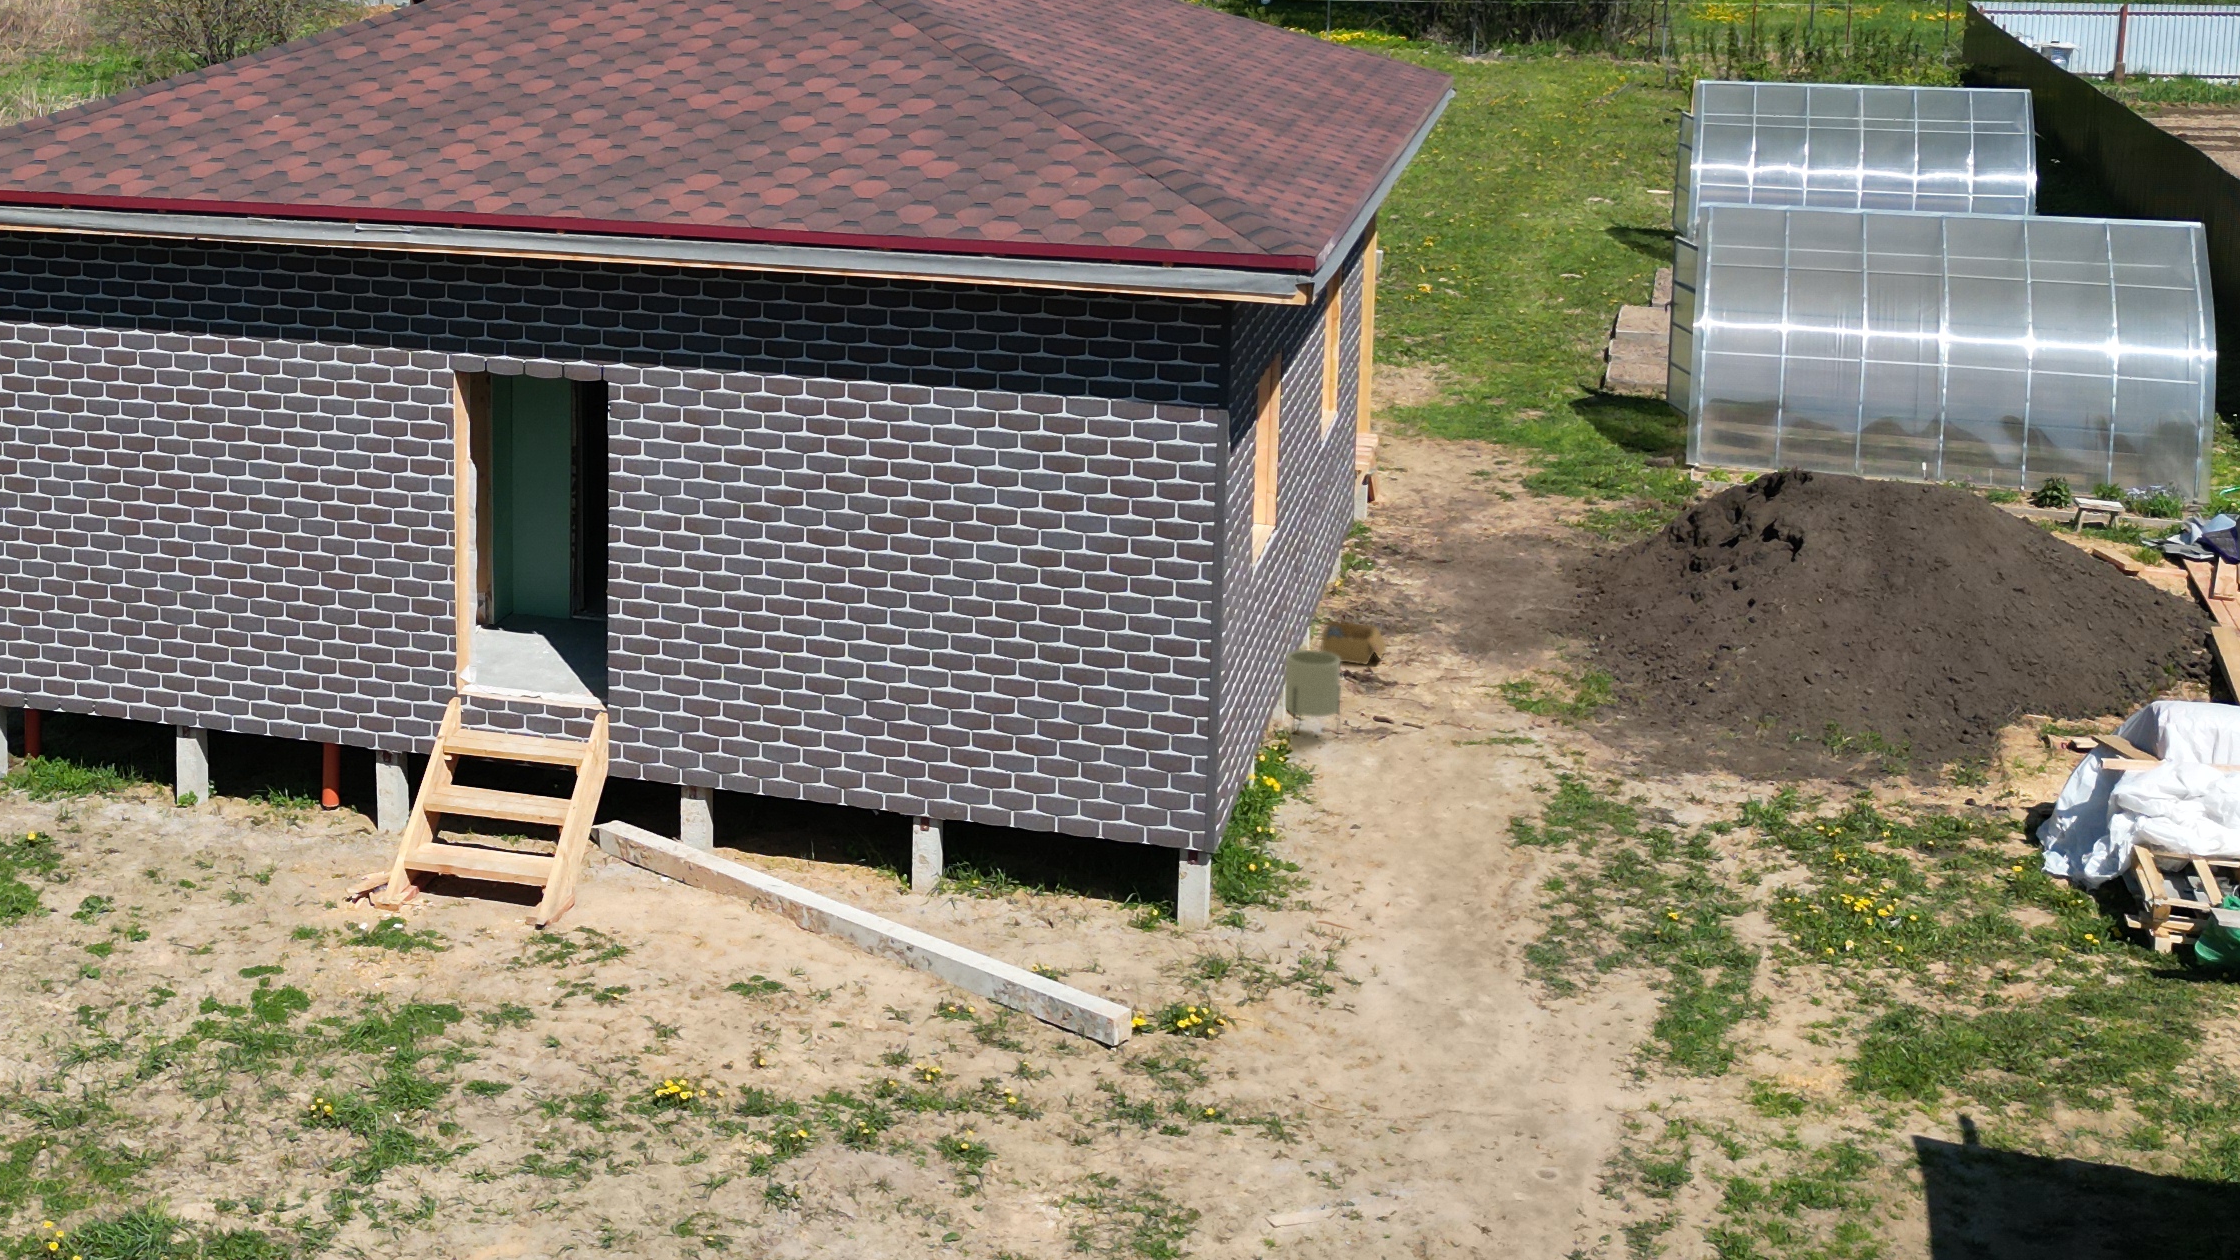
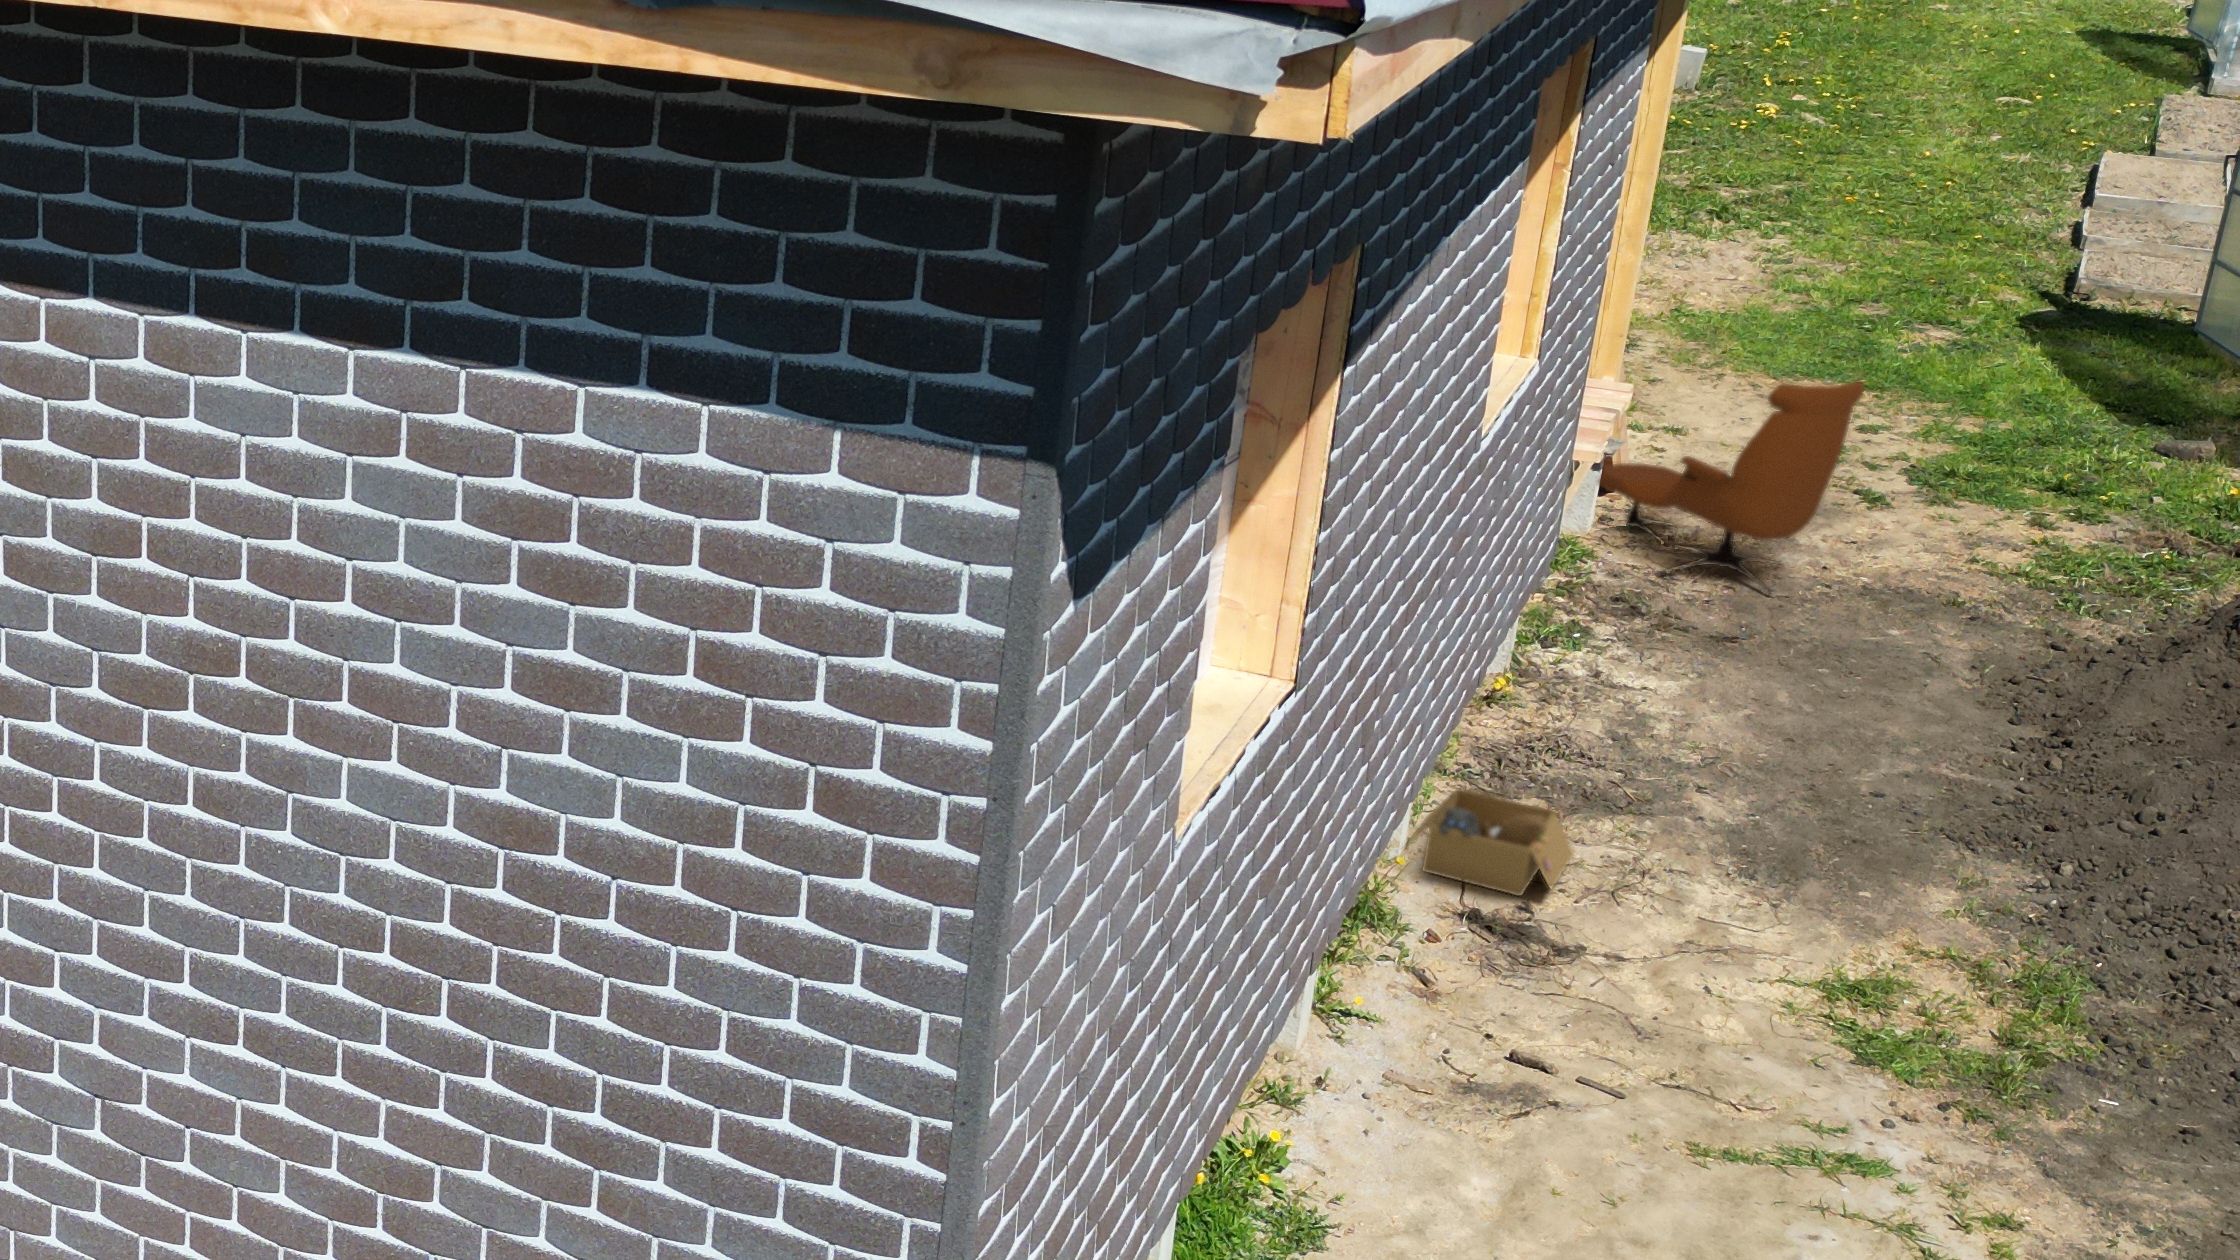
lounge chair: none [1364,424,1489,540] -> present [1598,379,1864,593]
planter: present [1285,650,1341,730] -> none [1299,907,1441,1105]

